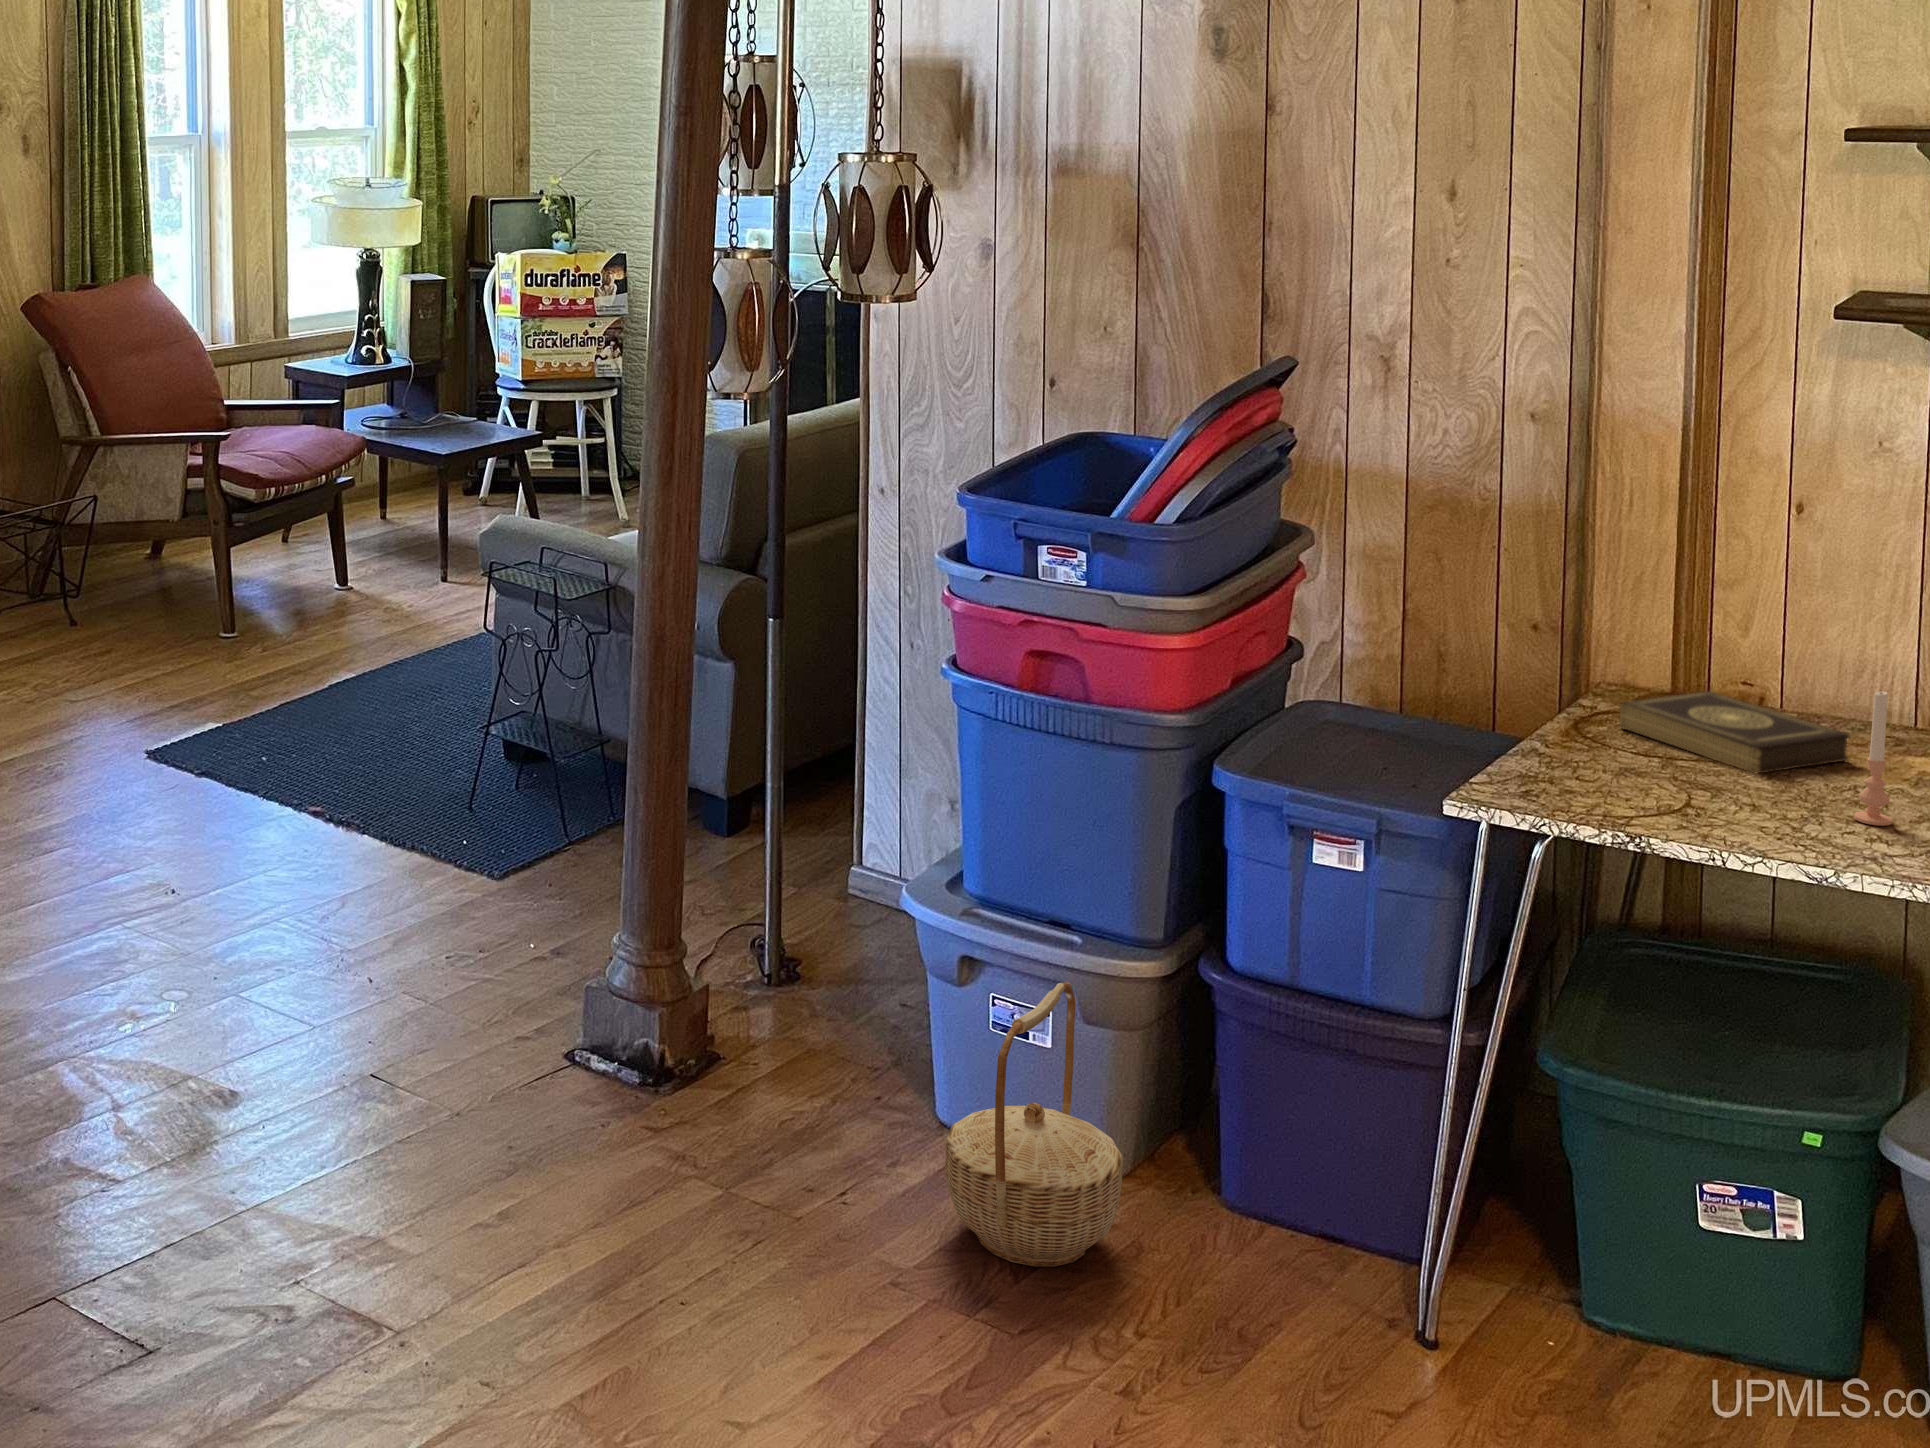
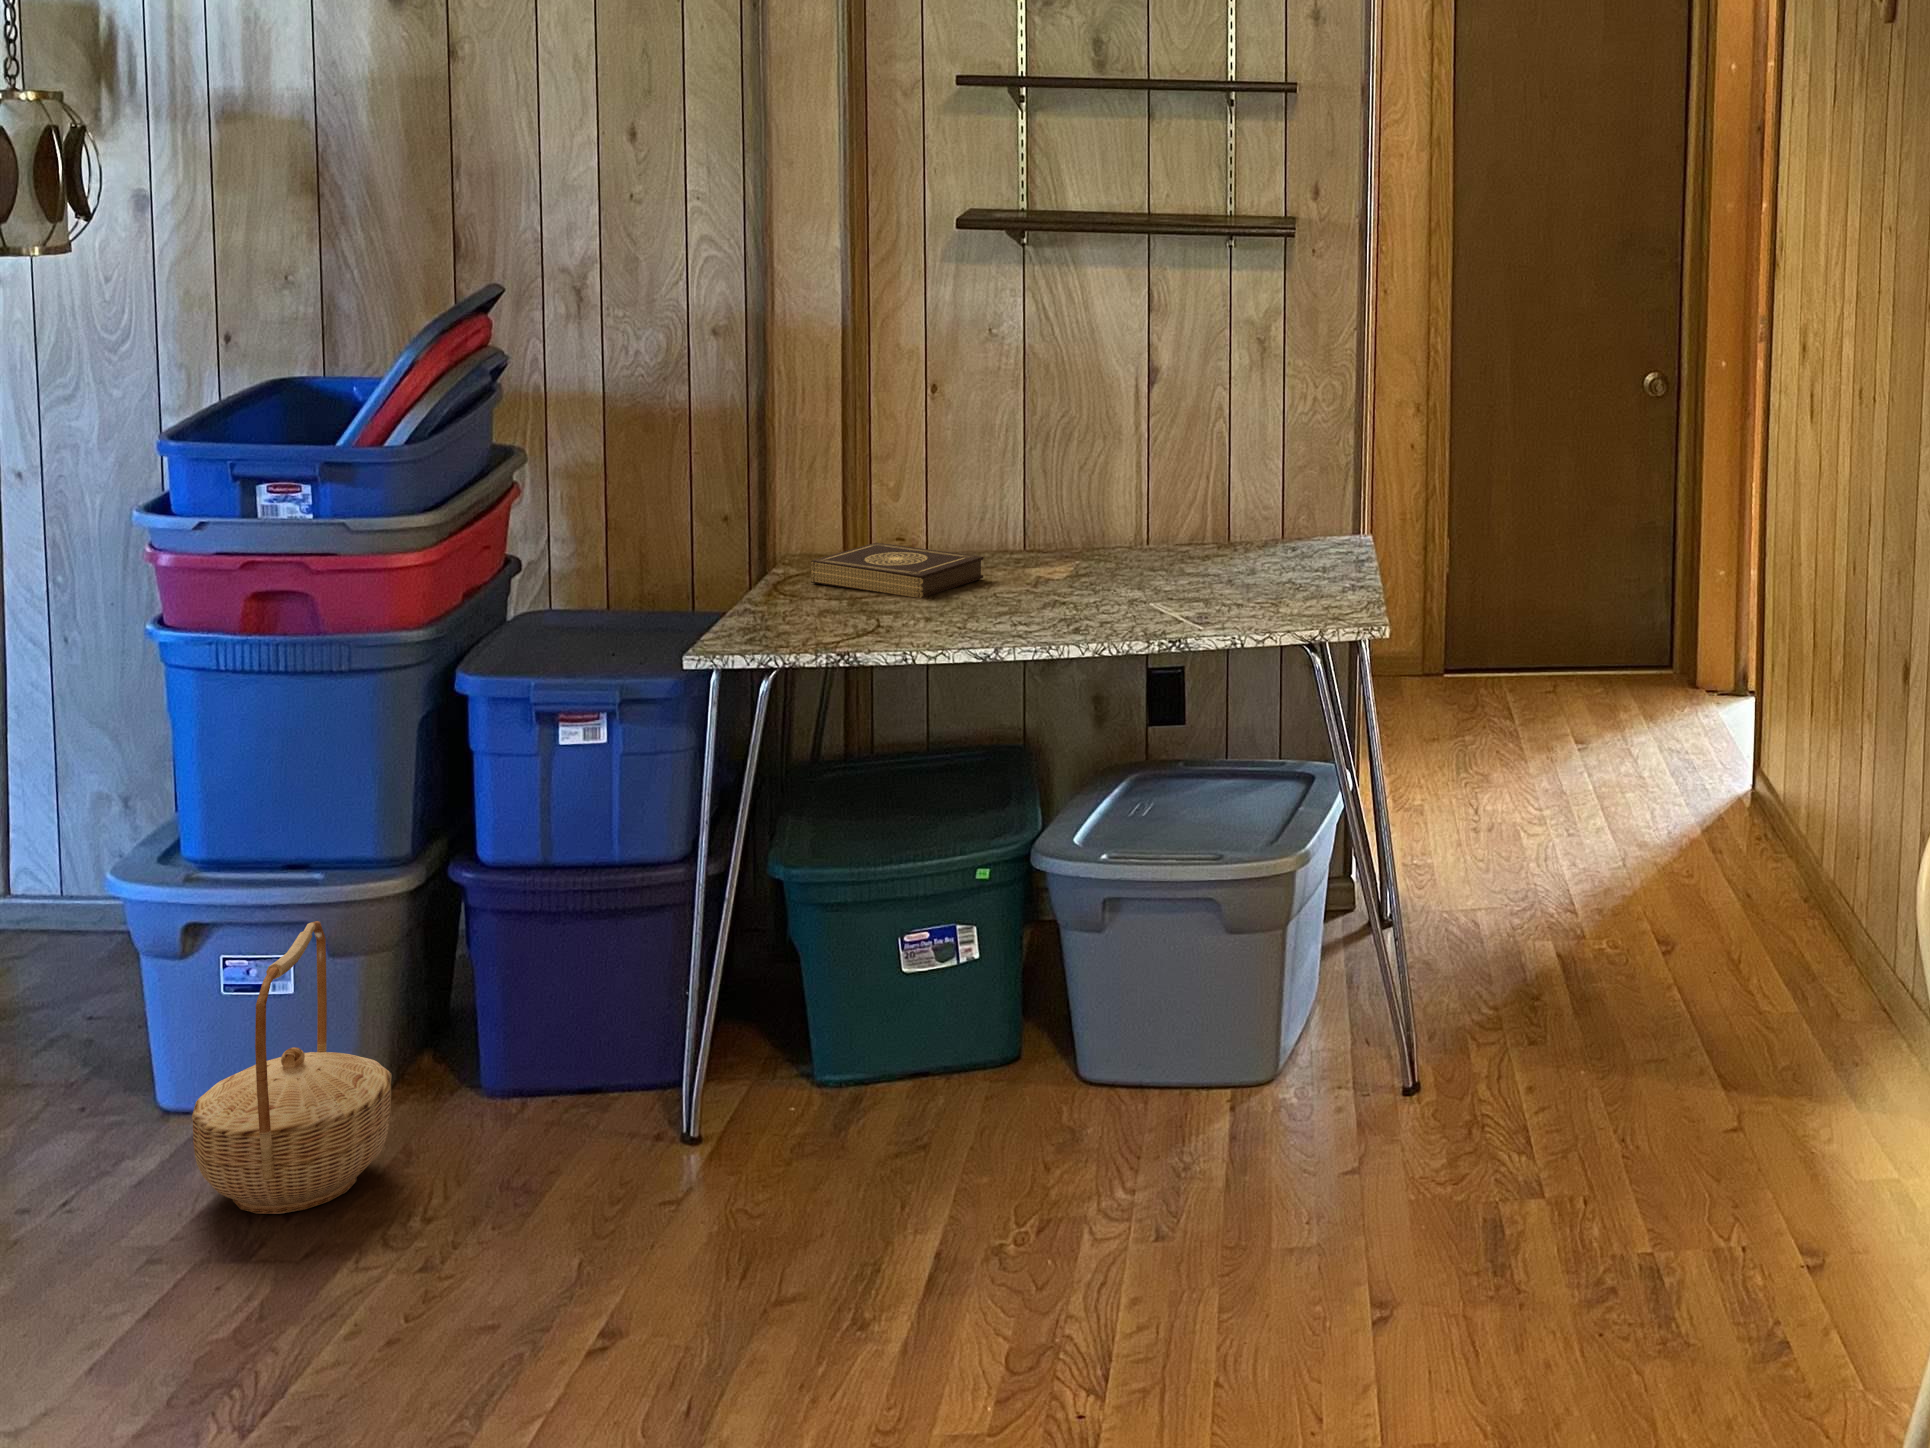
candle: present [1853,691,1892,826] -> none [995,511,1022,617]

